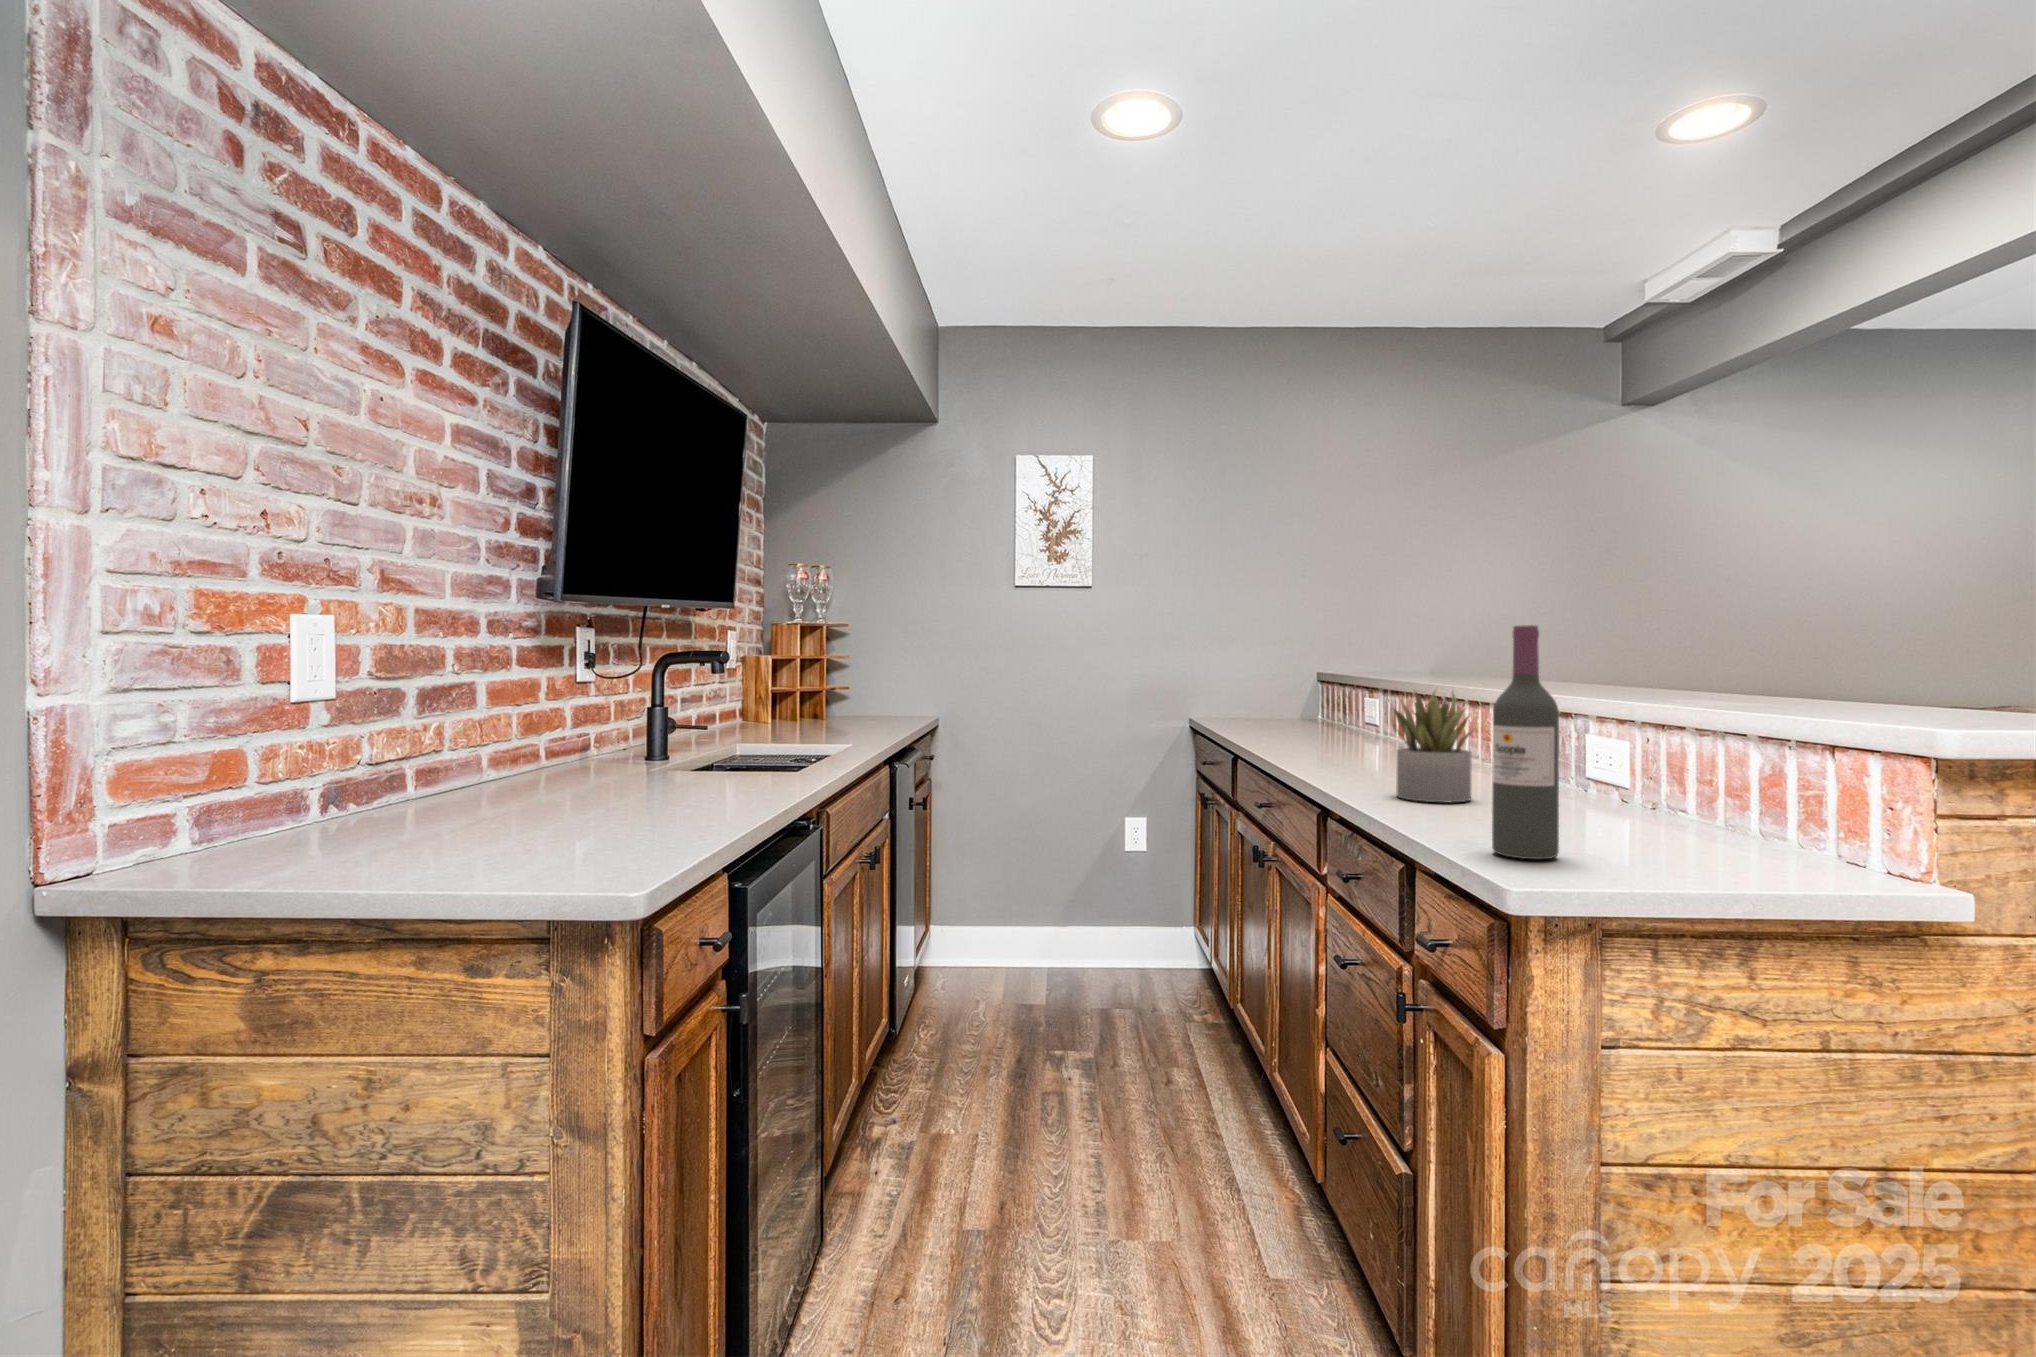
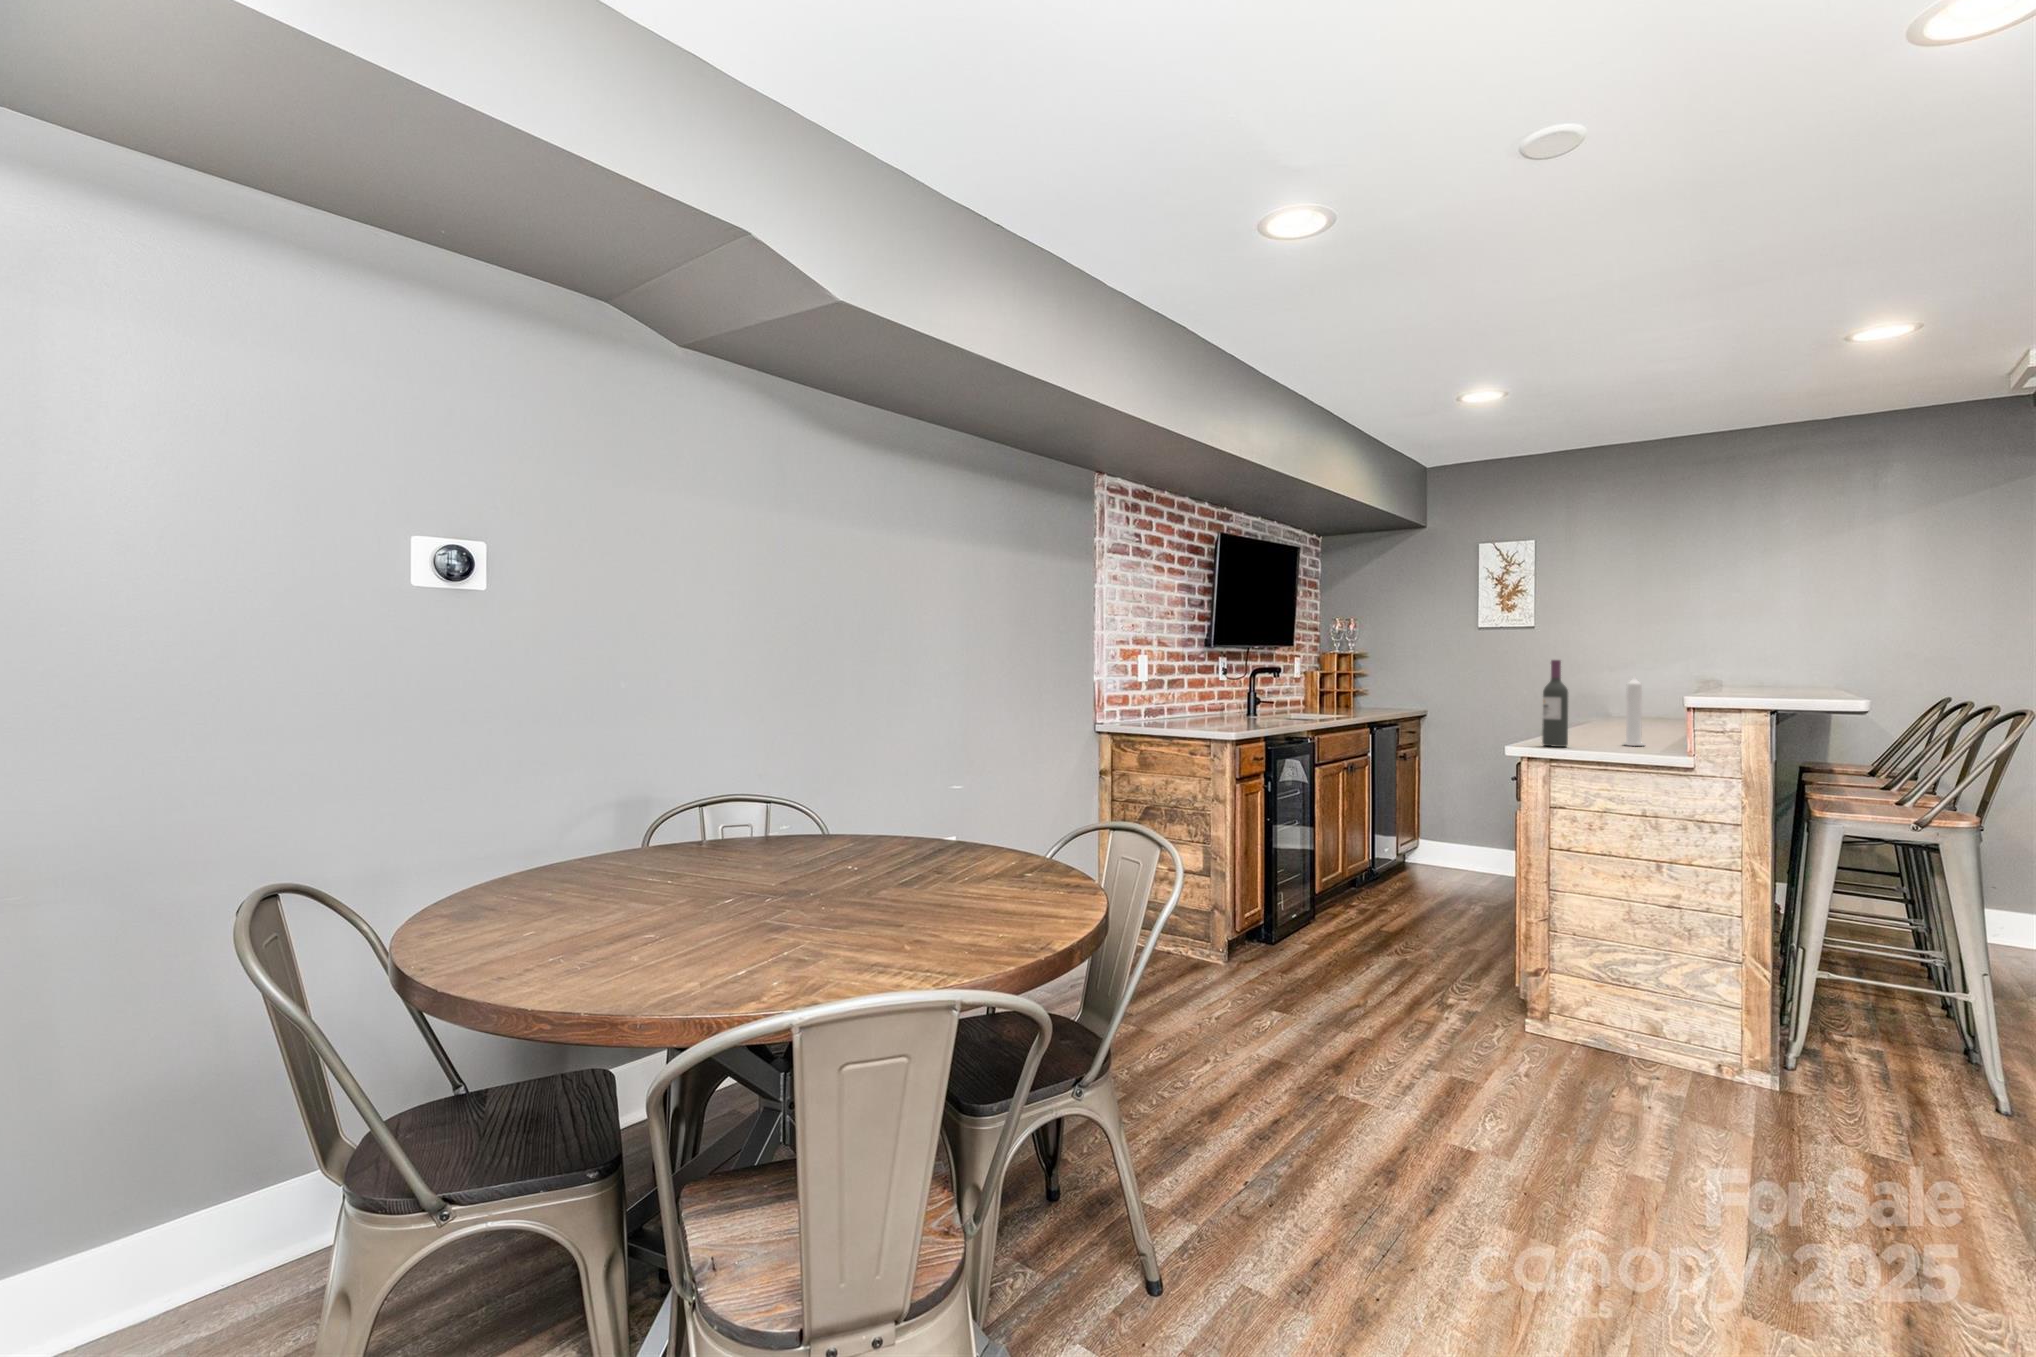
candle: none [1576,662,1631,831] -> present [1622,675,1645,746]
succulent plant: present [1394,691,1473,802] -> none [1576,686,1617,739]

